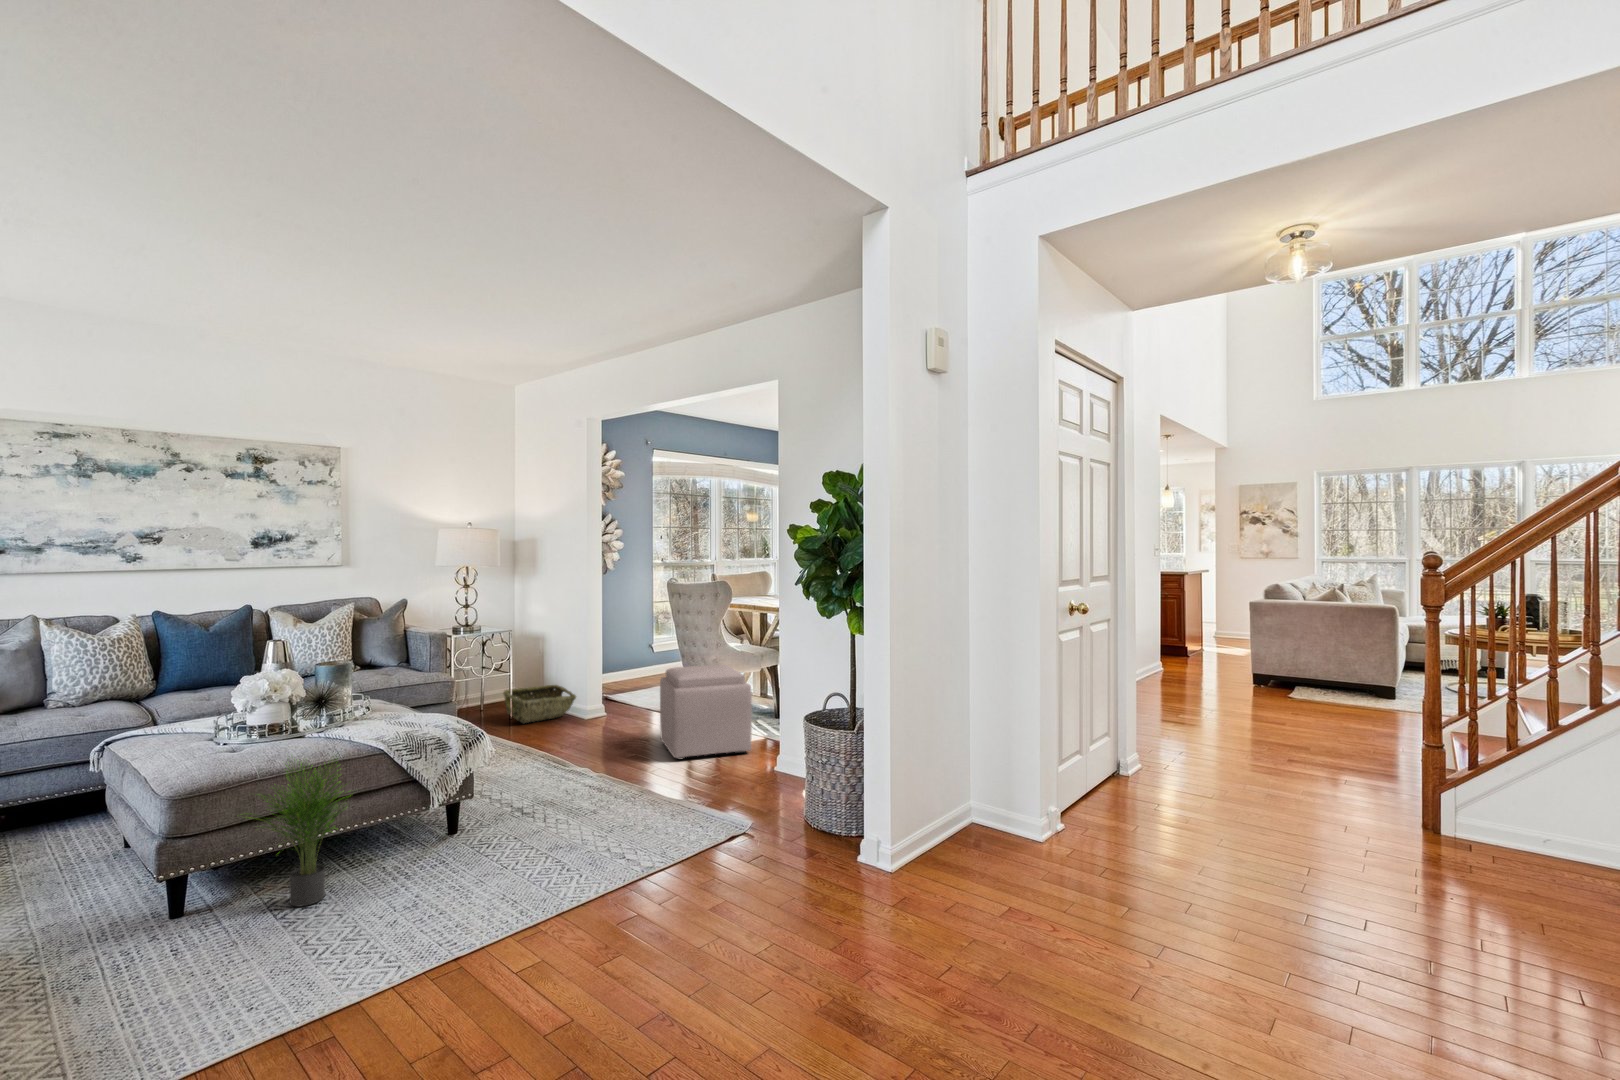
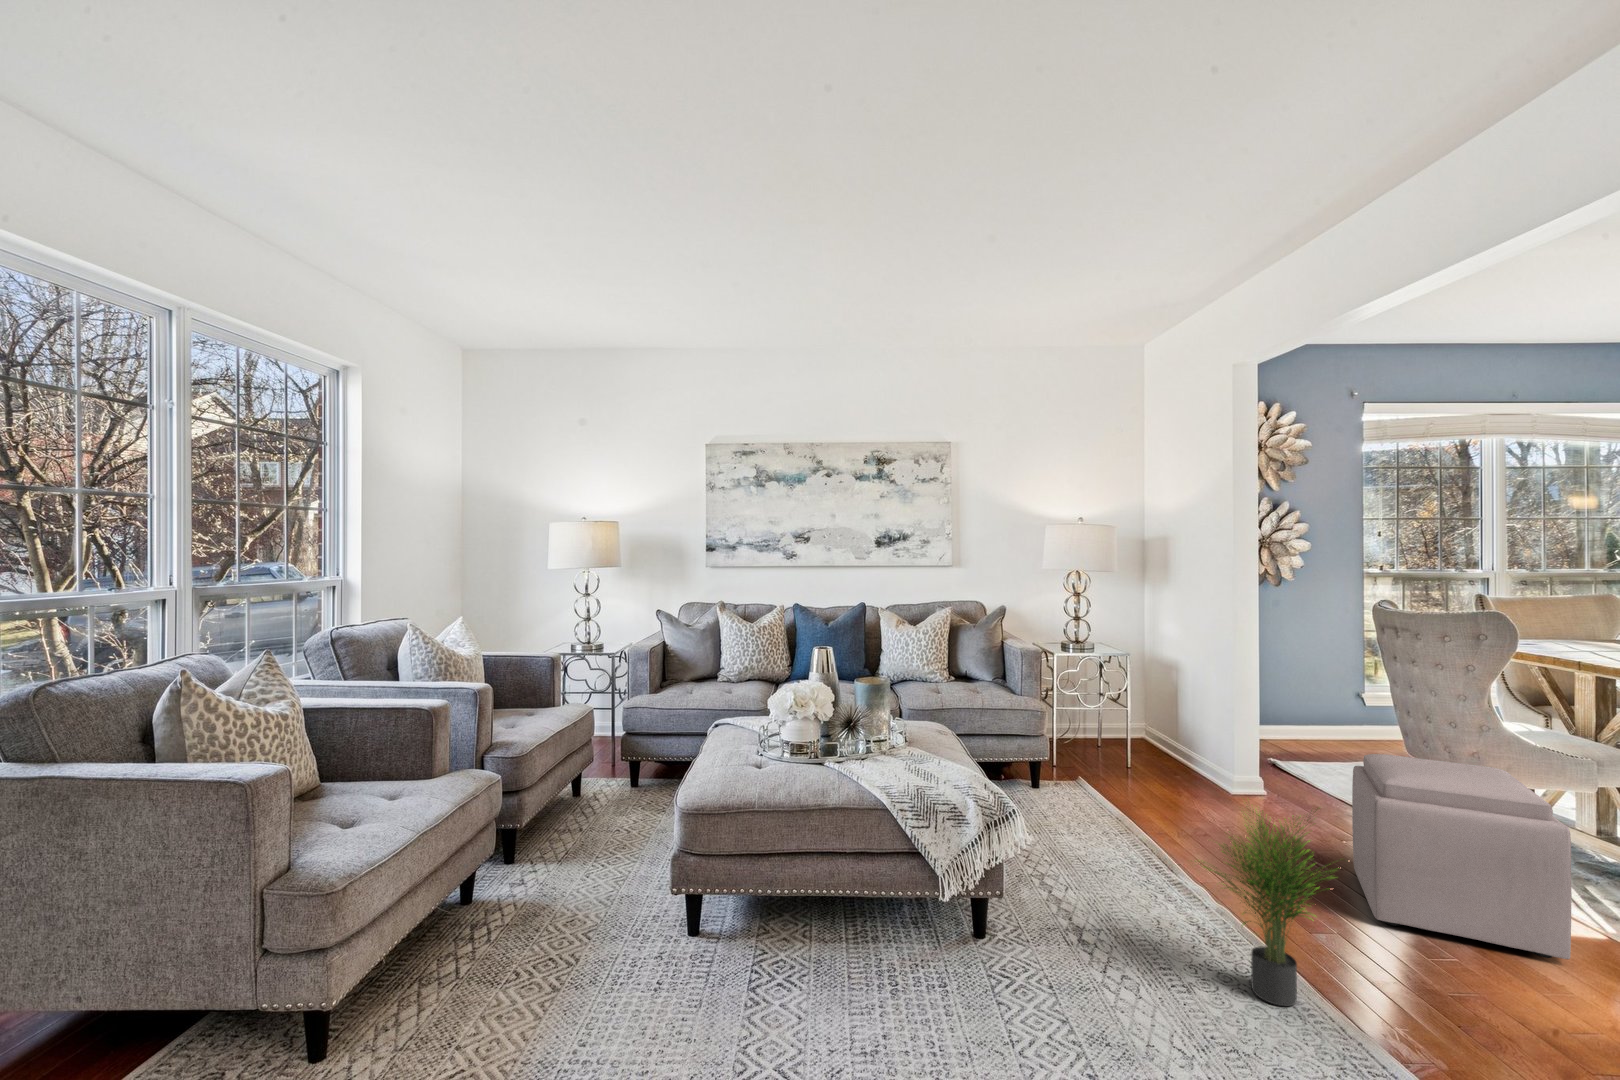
woven basket: present [503,685,576,723] -> none [1119,729,1220,780]
potted plant: present [247,759,348,907] -> present [1200,809,1330,1006]

